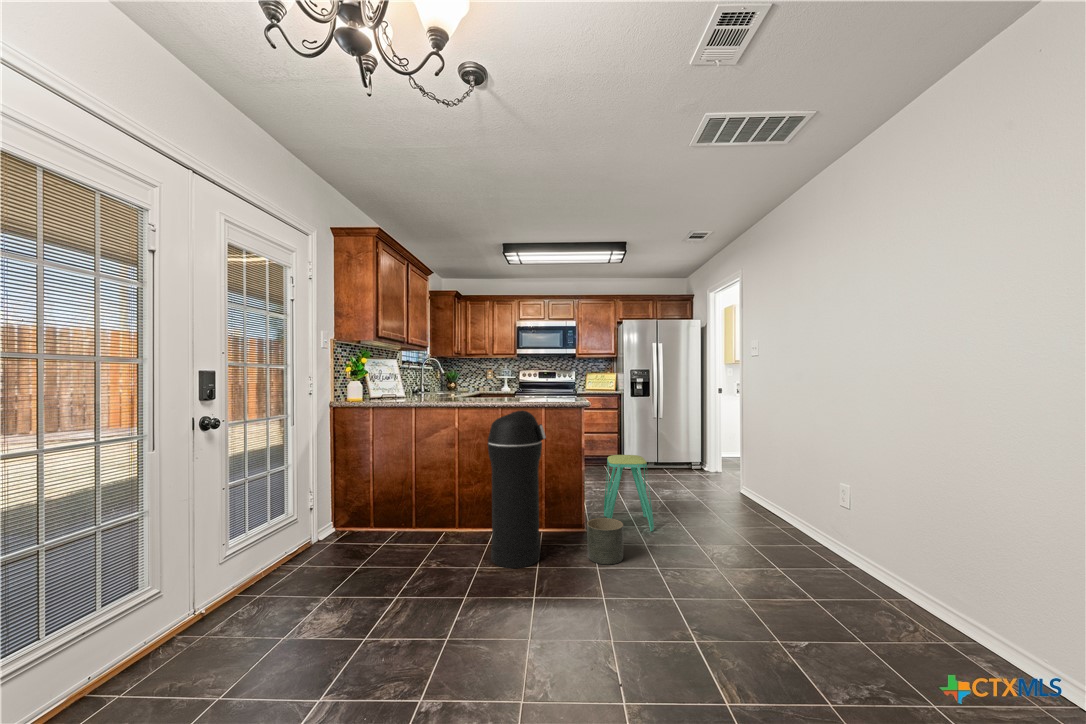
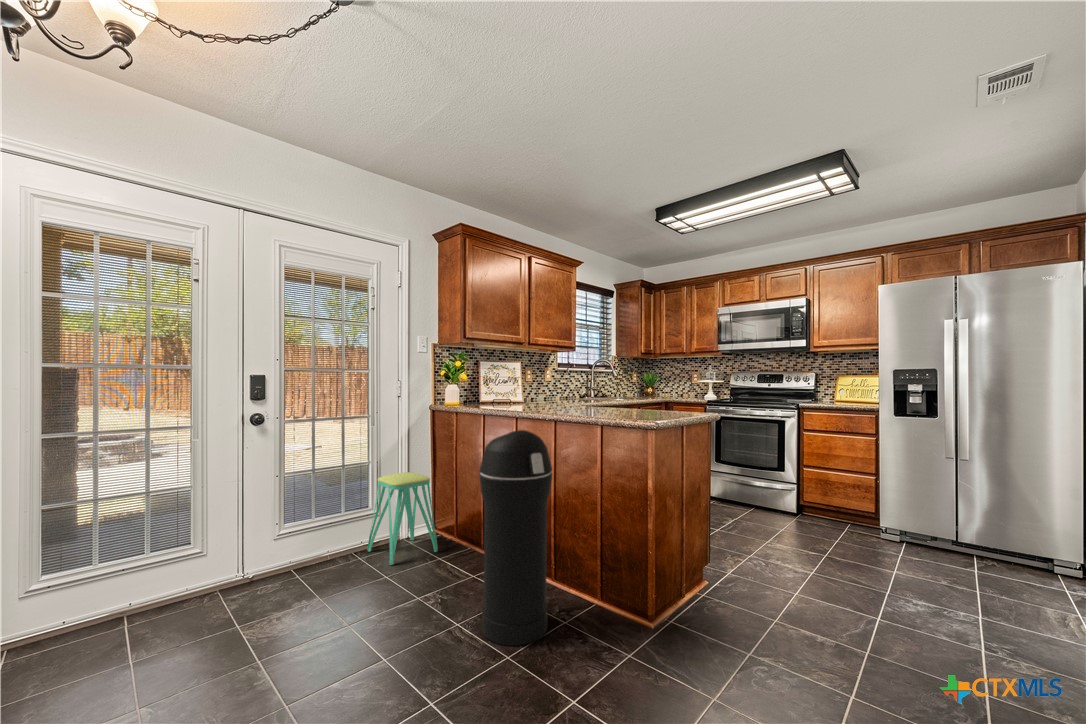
stool: present [604,455,654,531] -> present [367,472,438,565]
planter: present [587,518,623,565] -> none [587,611,647,698]

